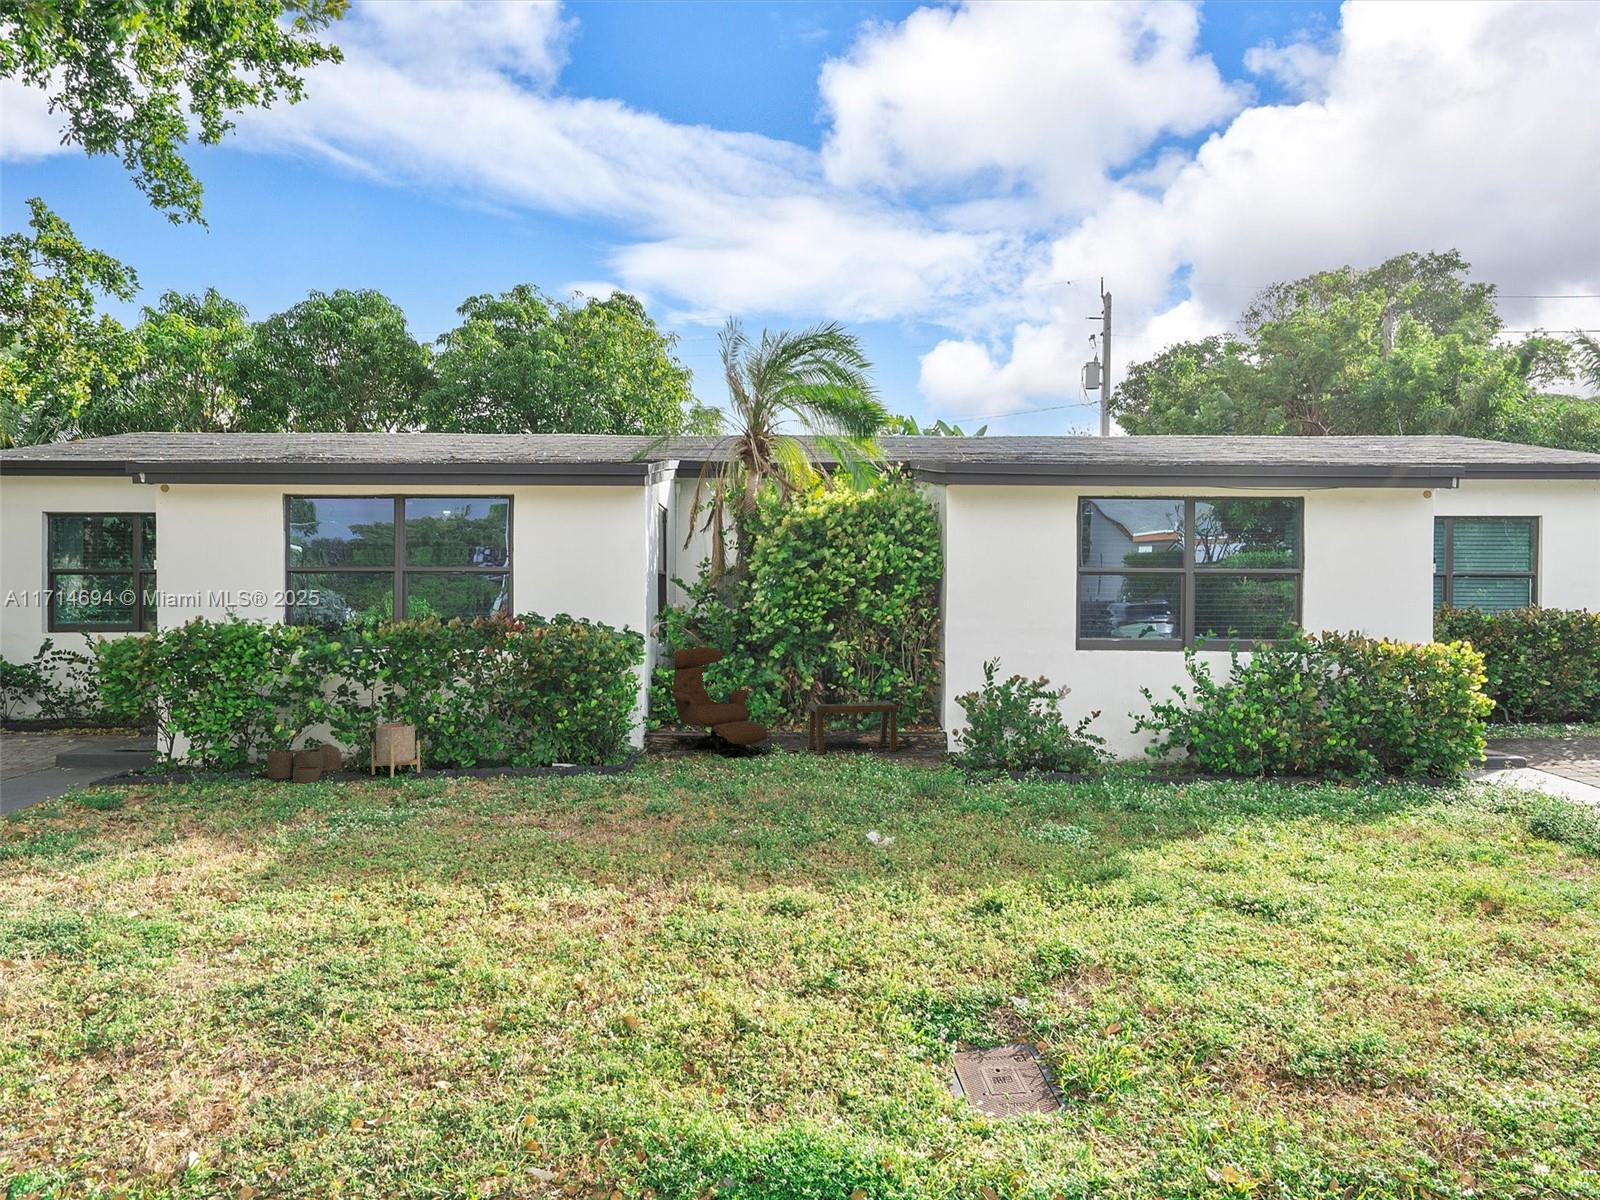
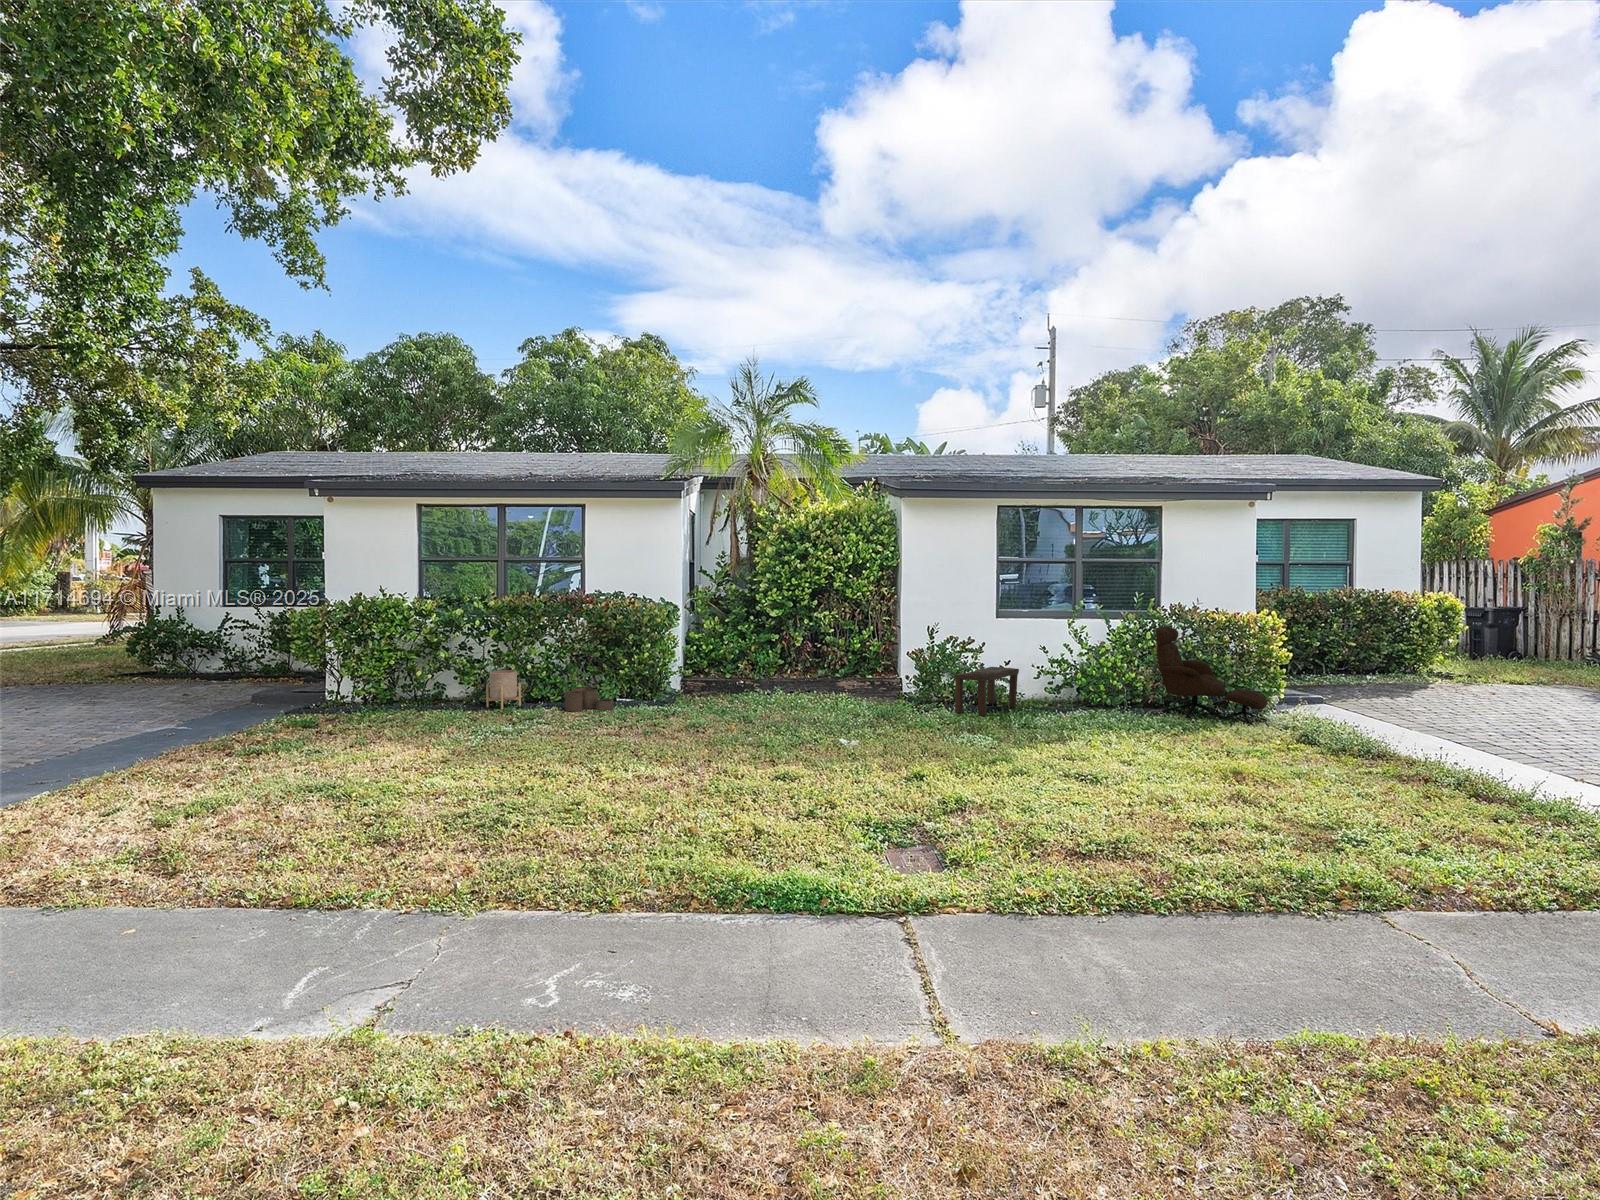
lounge chair: present [671,648,768,758] -> present [1156,626,1268,723]
bench: present [808,701,898,754] -> present [955,667,1019,716]
woven basket: present [267,742,342,783] -> present [565,686,613,711]

